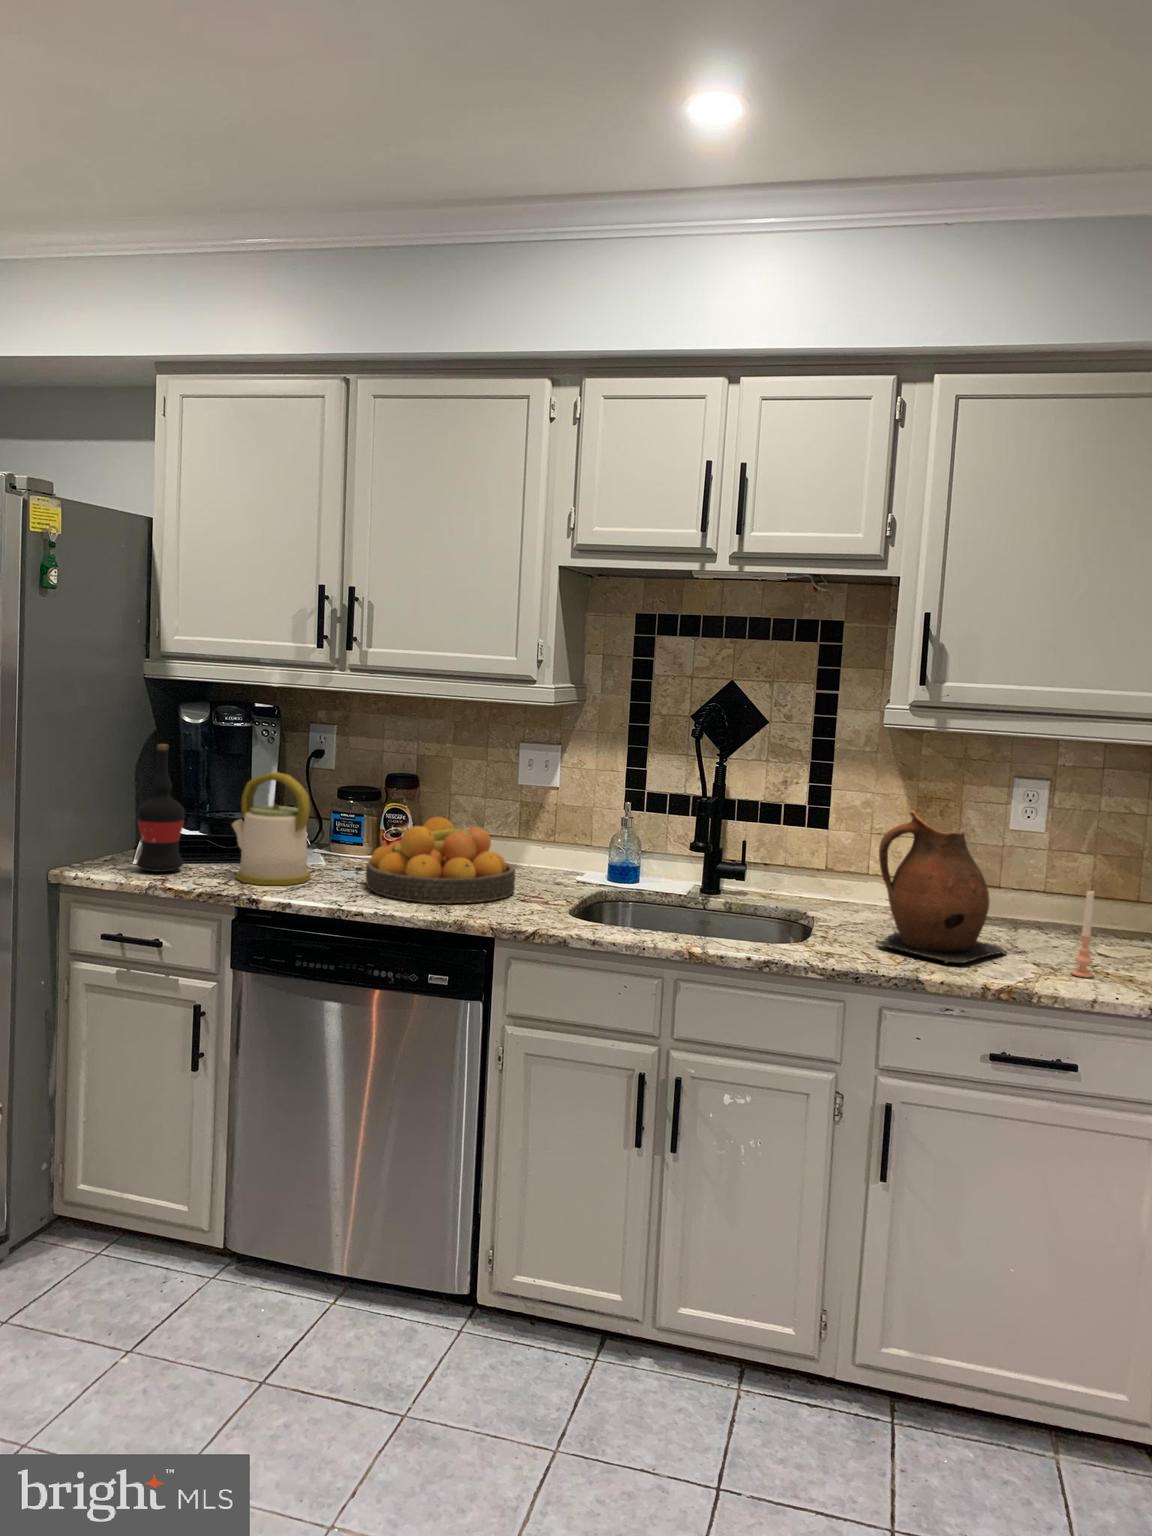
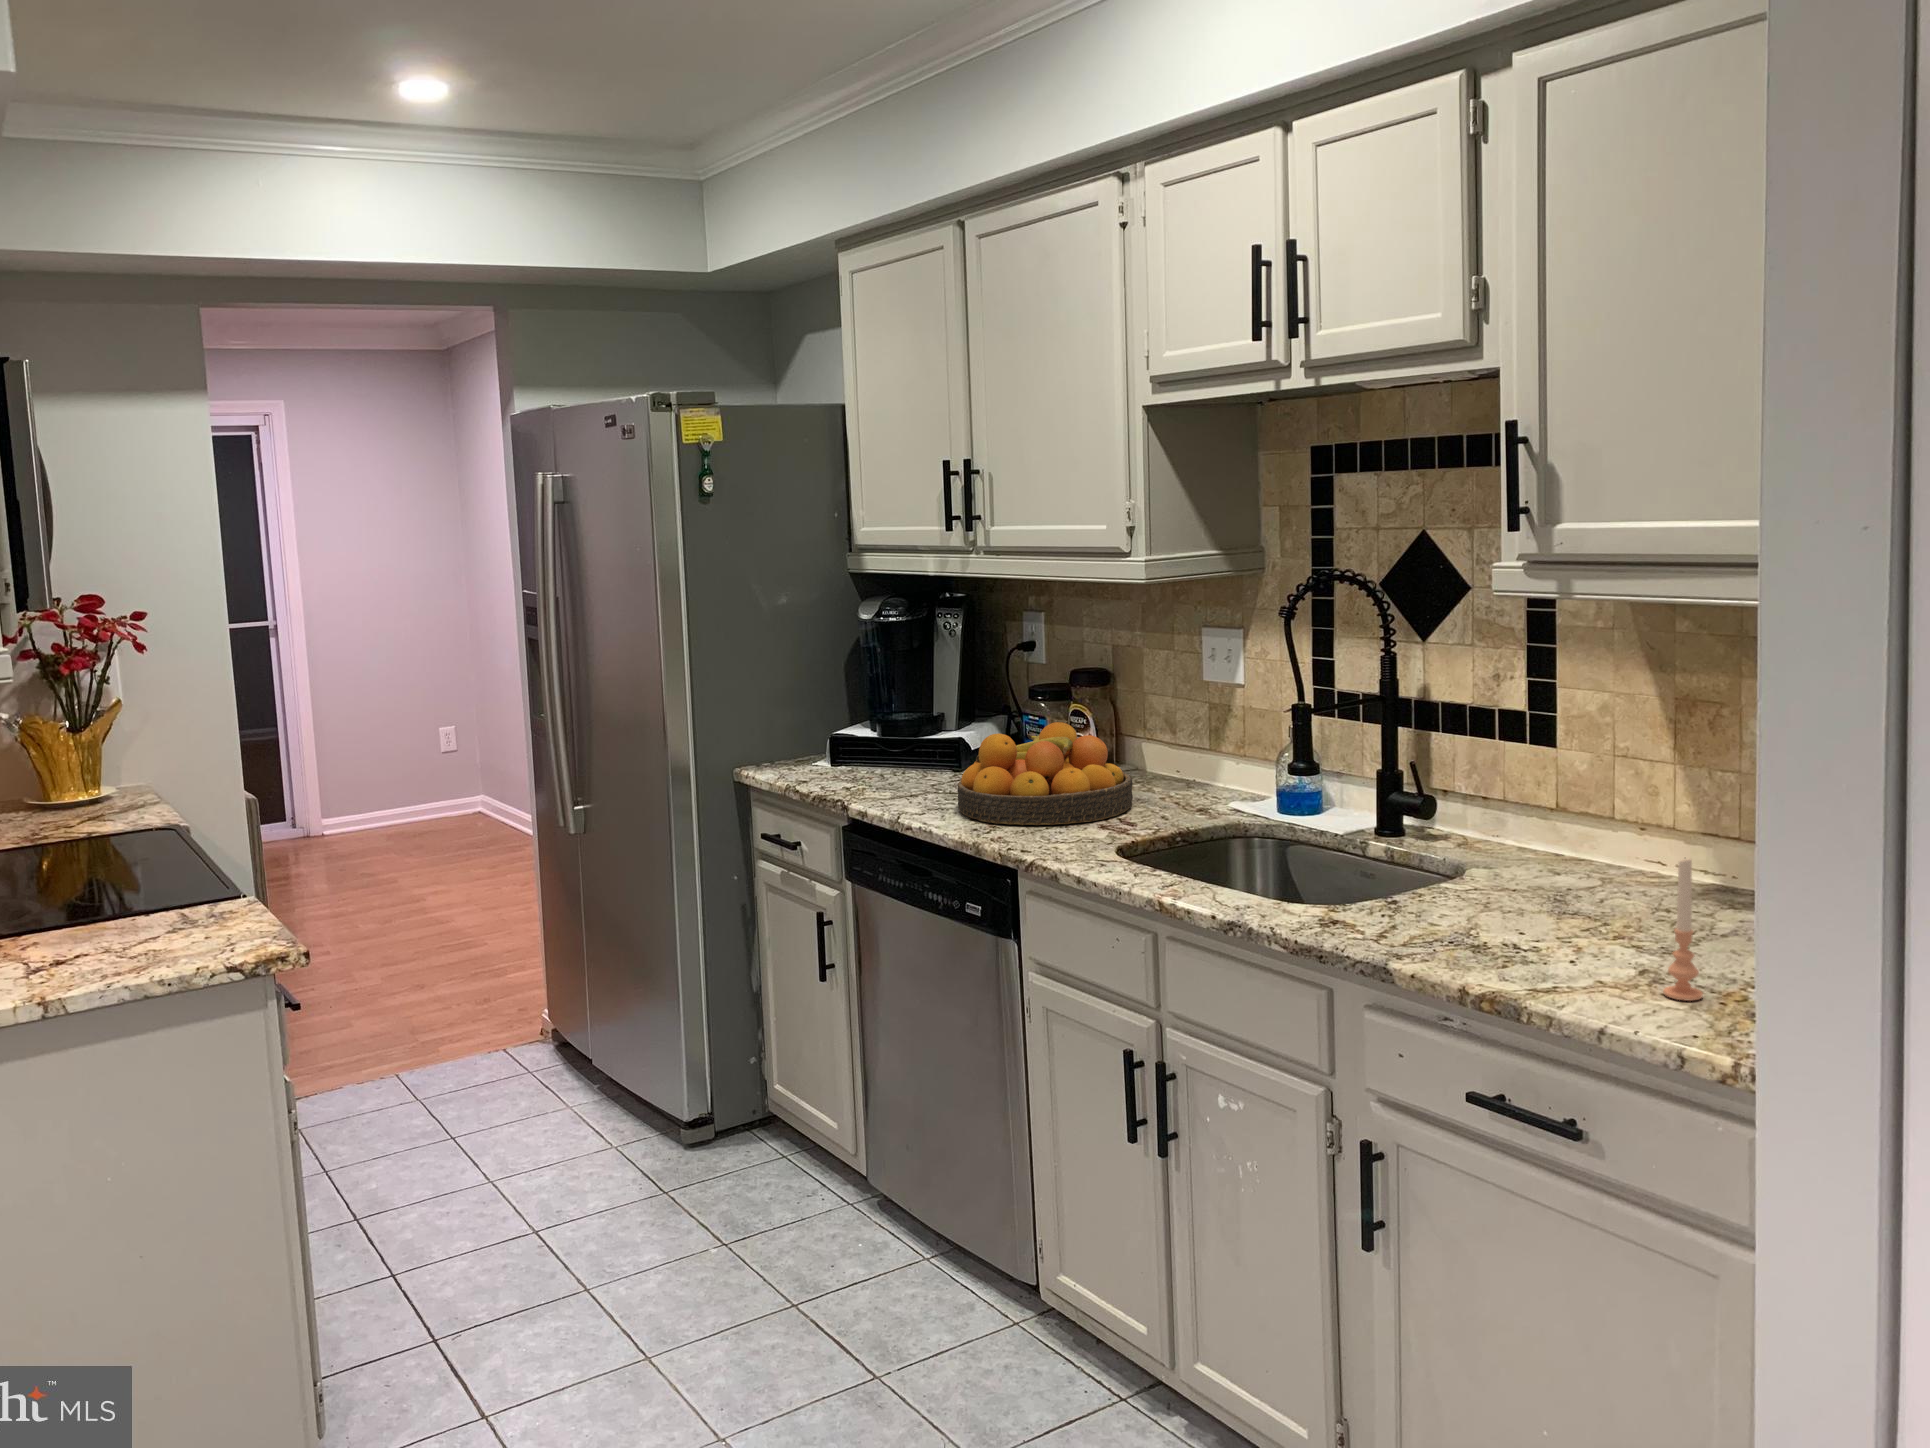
wine bottle: present [136,744,185,872] -> none [792,645,842,777]
kettle: present [232,772,311,885] -> none [862,673,940,796]
ceramic pitcher: present [876,810,1007,964] -> none [1426,721,1638,955]

